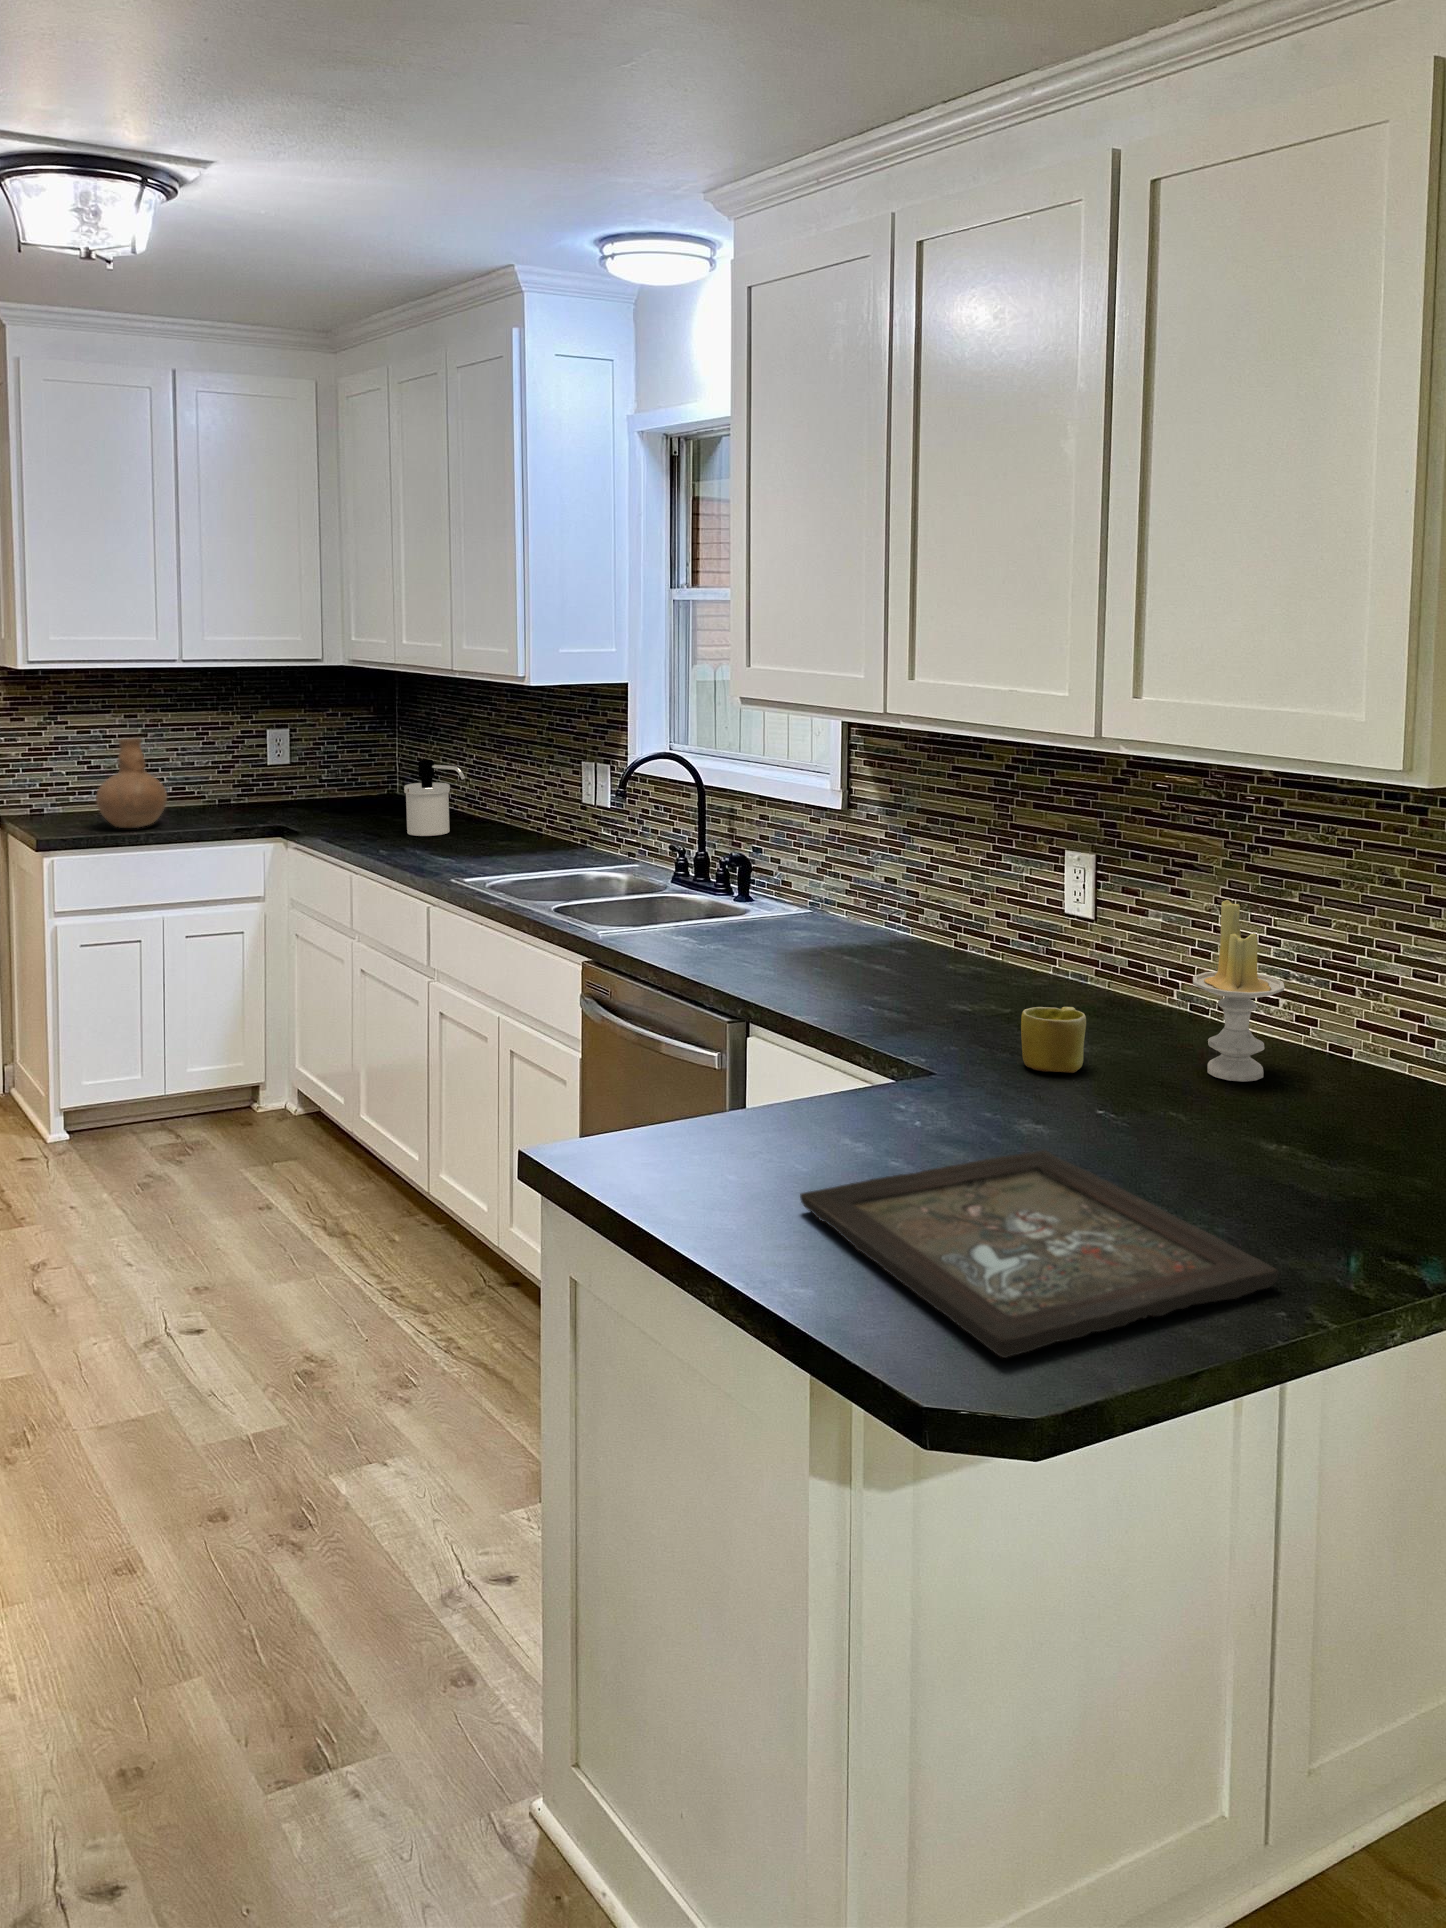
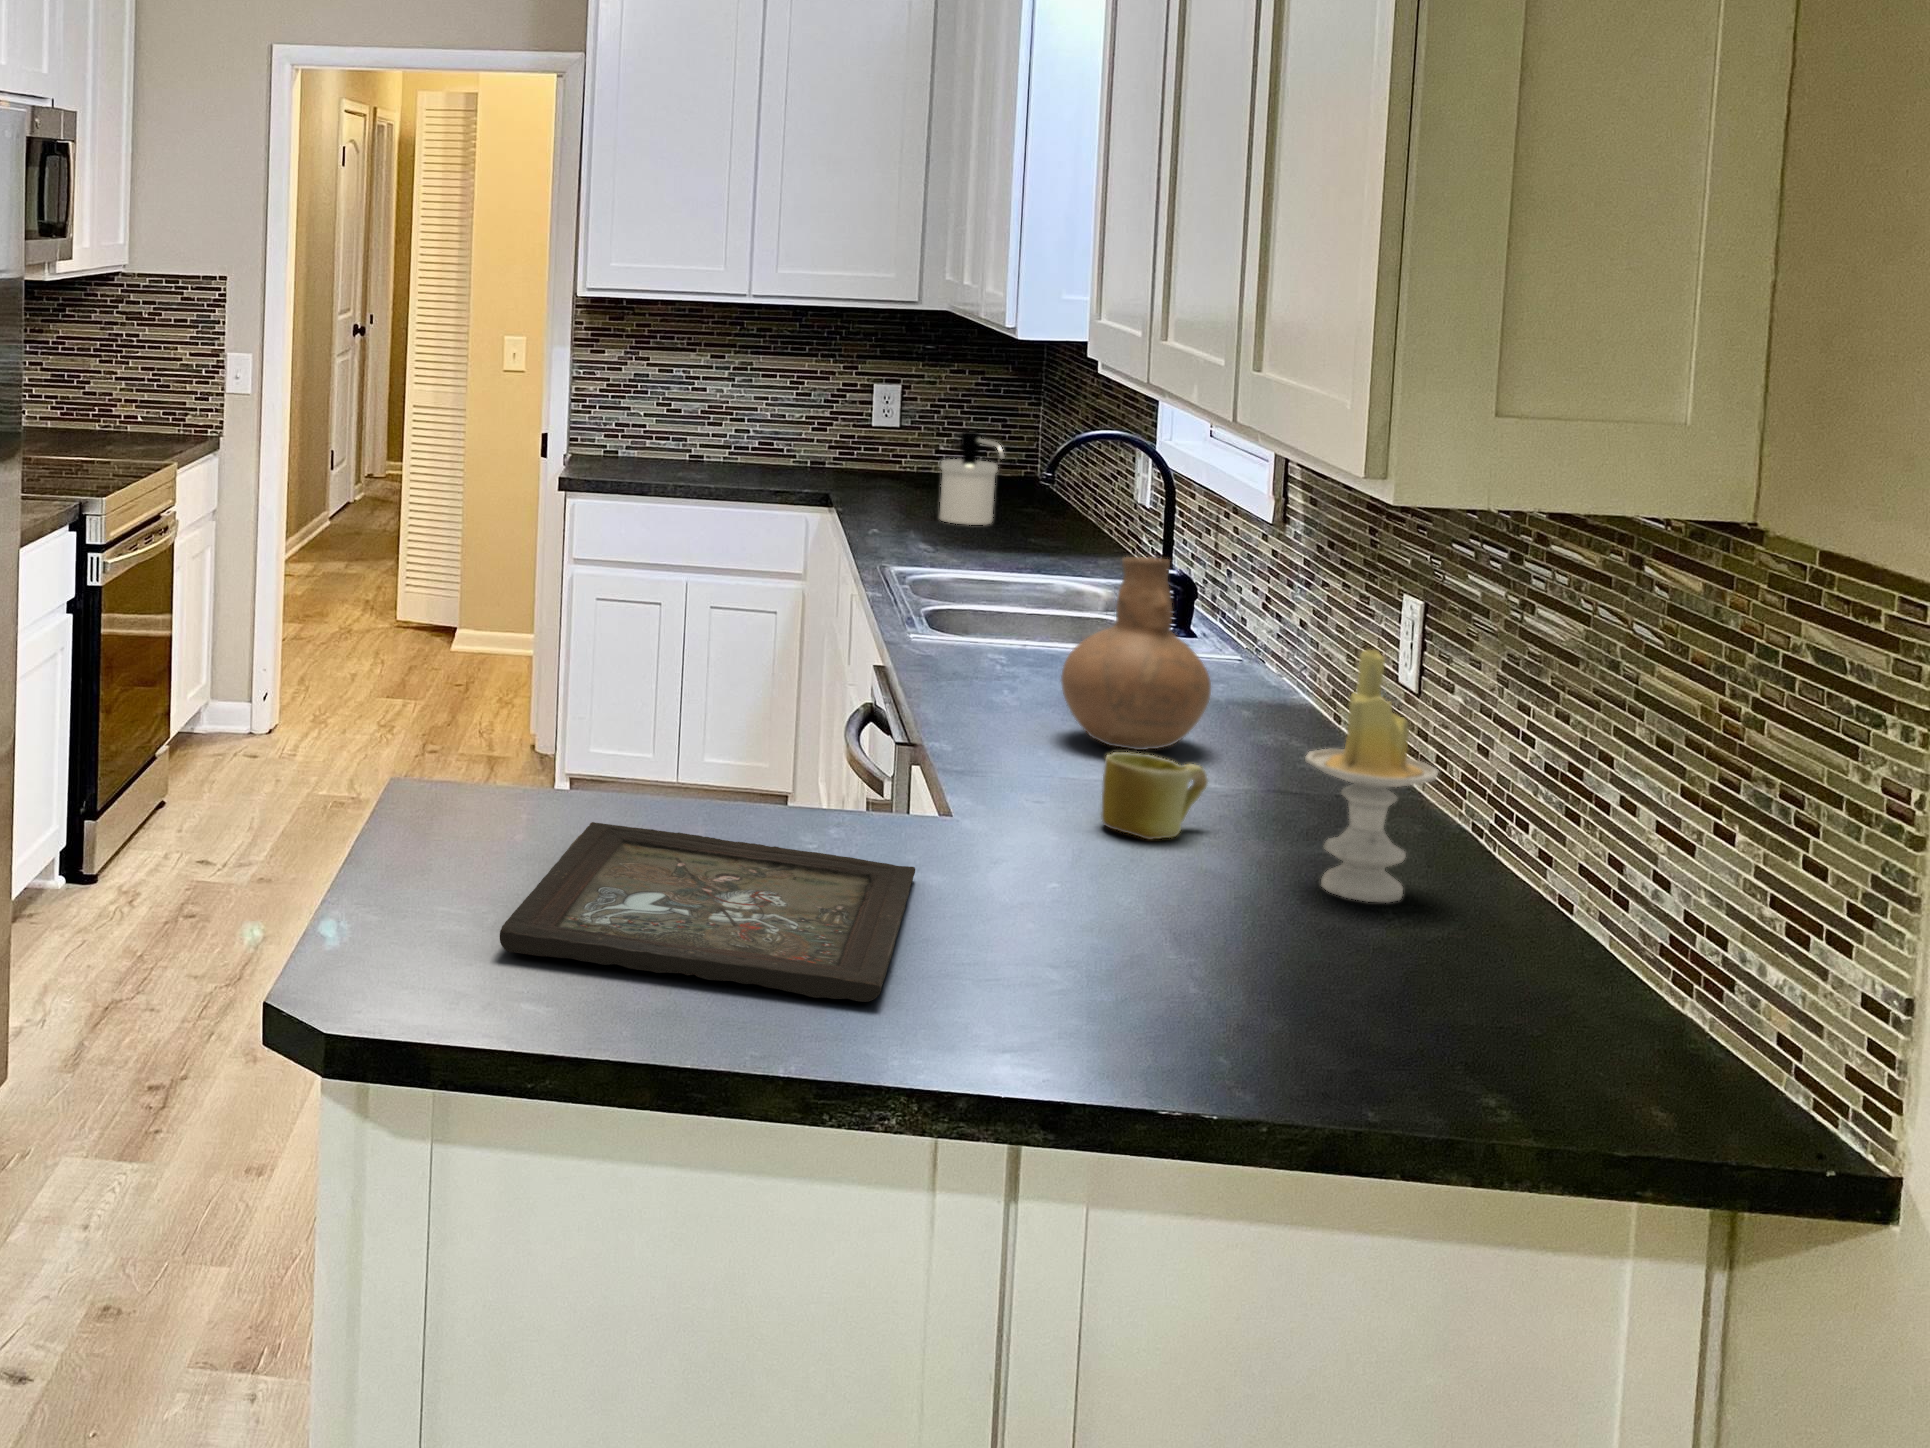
vase: present [96,738,167,828] -> present [1061,557,1211,750]

